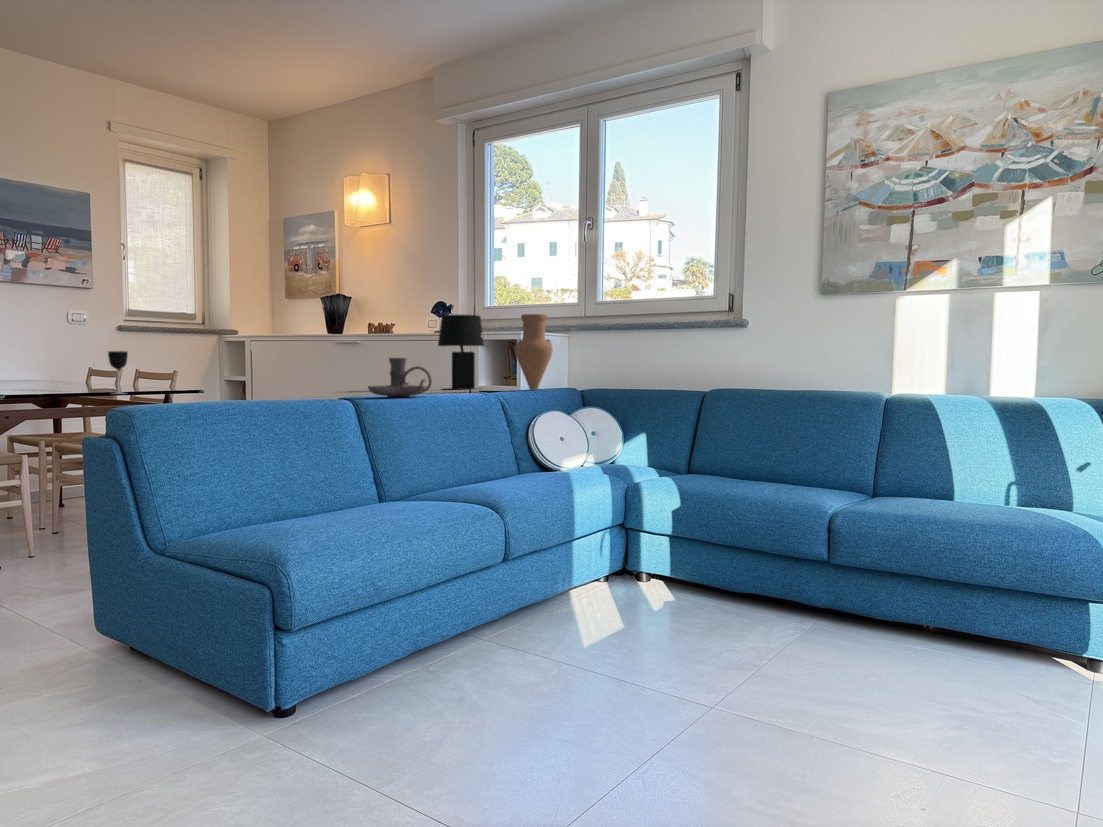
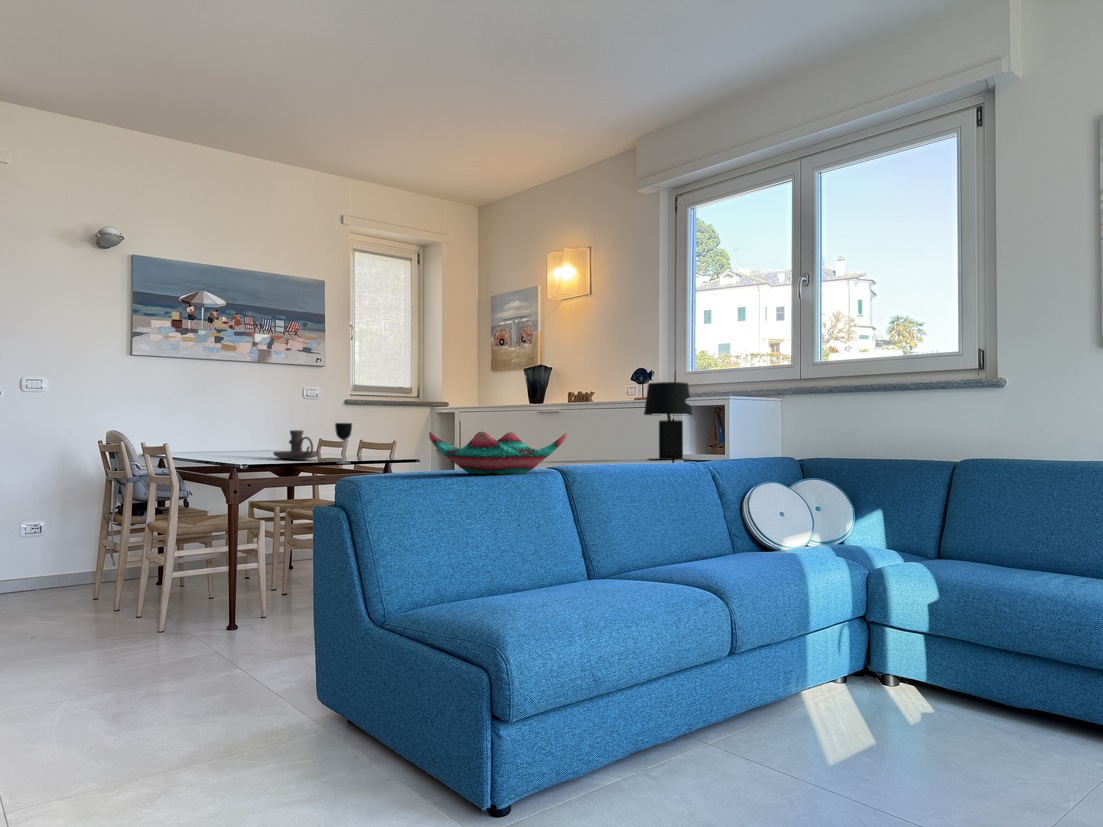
vase: present [515,314,553,390] -> none [729,380,771,460]
candle holder: present [368,358,432,397] -> present [273,430,319,460]
decorative bowl: none [212,362,353,404] -> present [429,432,567,474]

